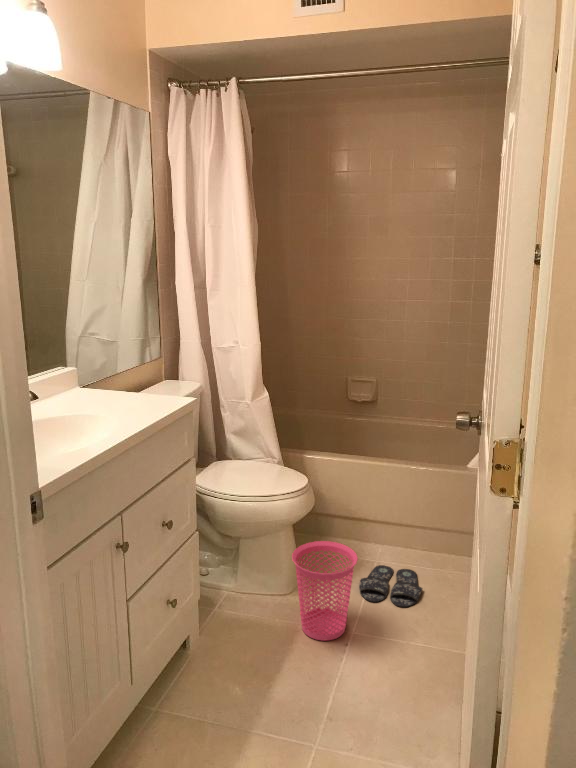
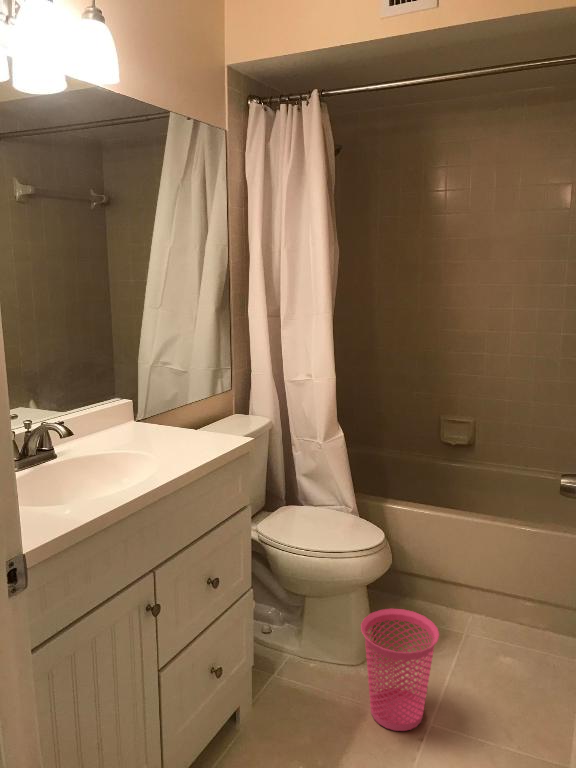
slippers: present [359,565,422,607] -> none [442,639,519,696]

